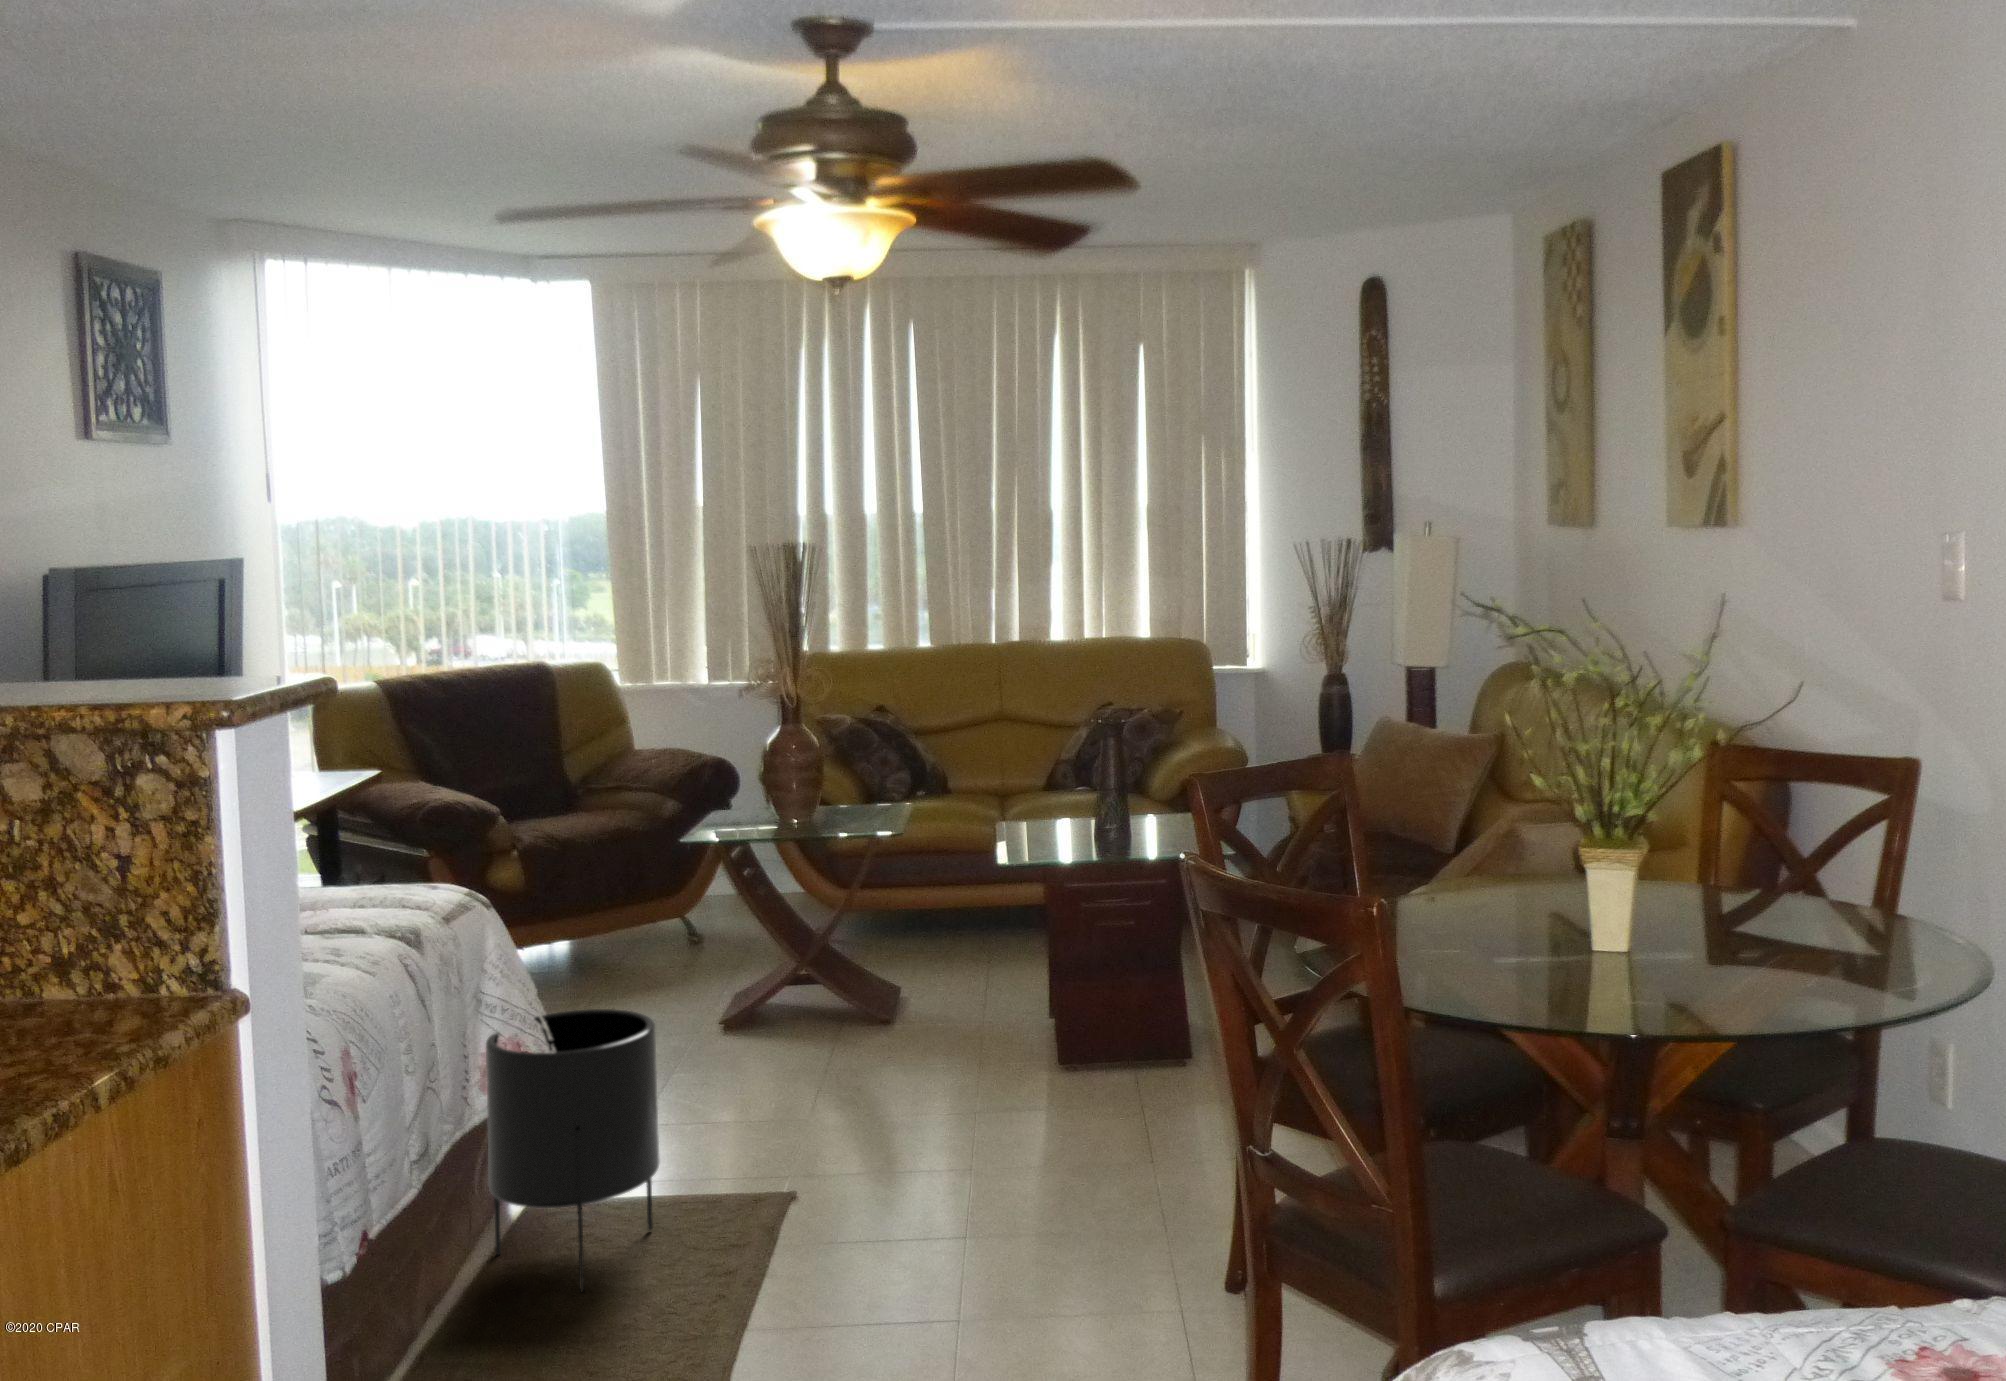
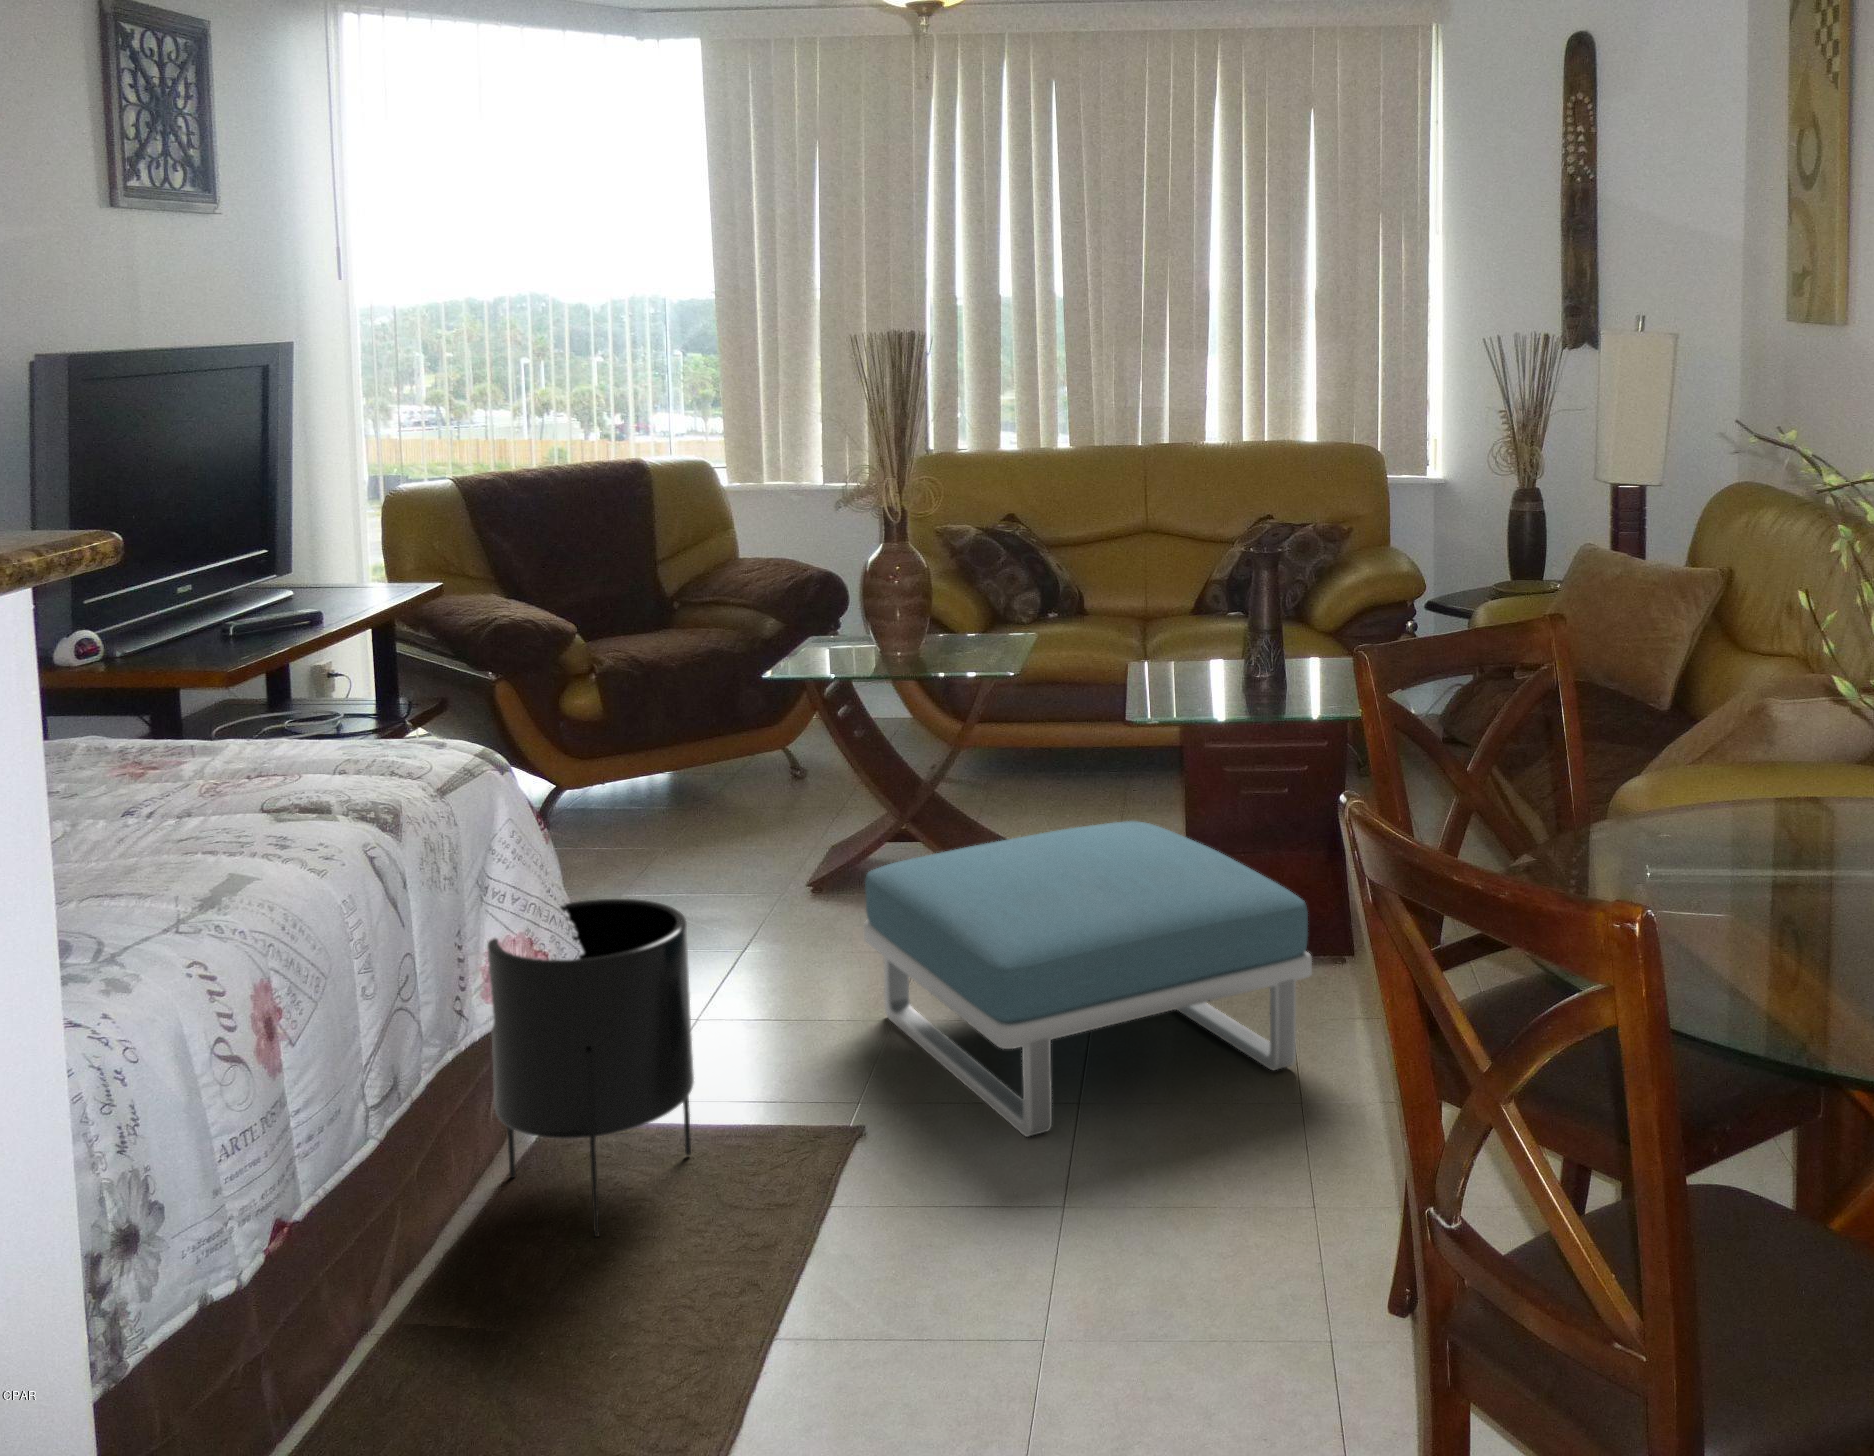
footstool: none [787,948,1173,1202] -> present [863,821,1312,1137]

